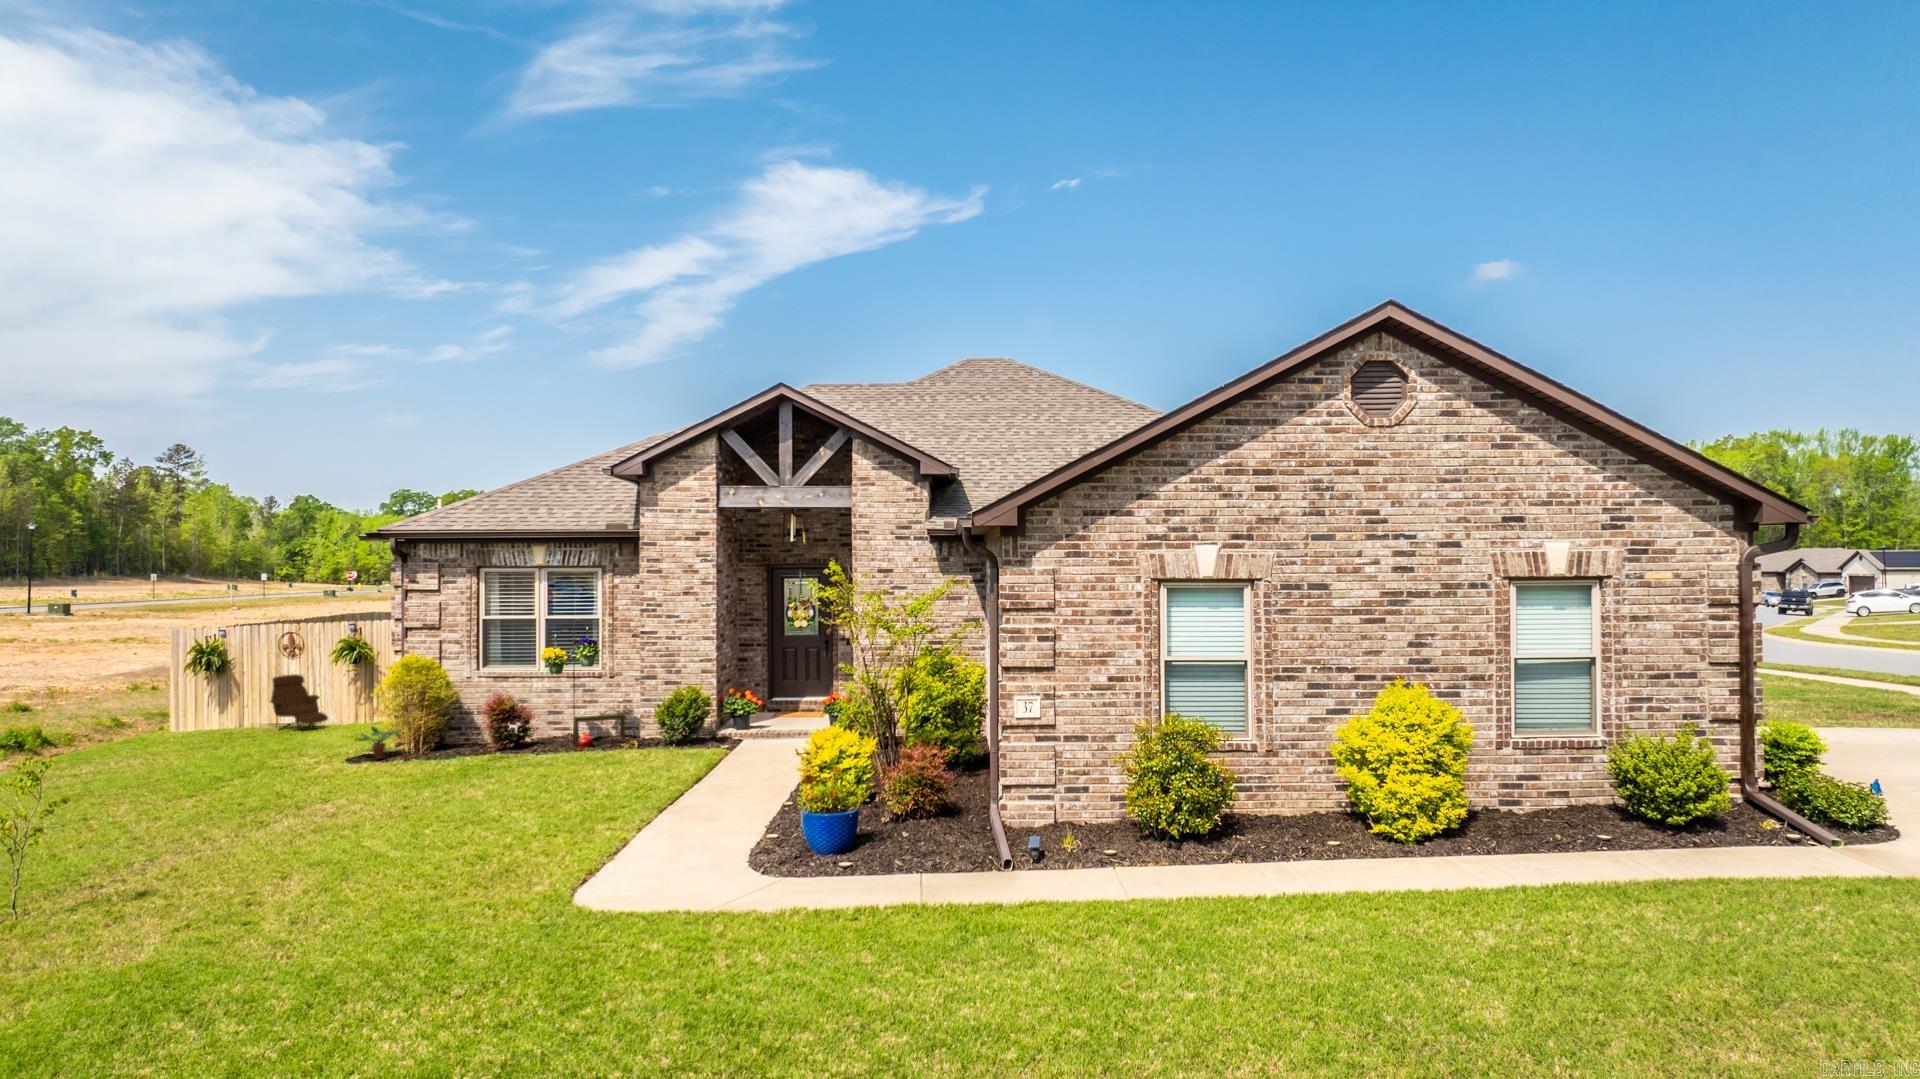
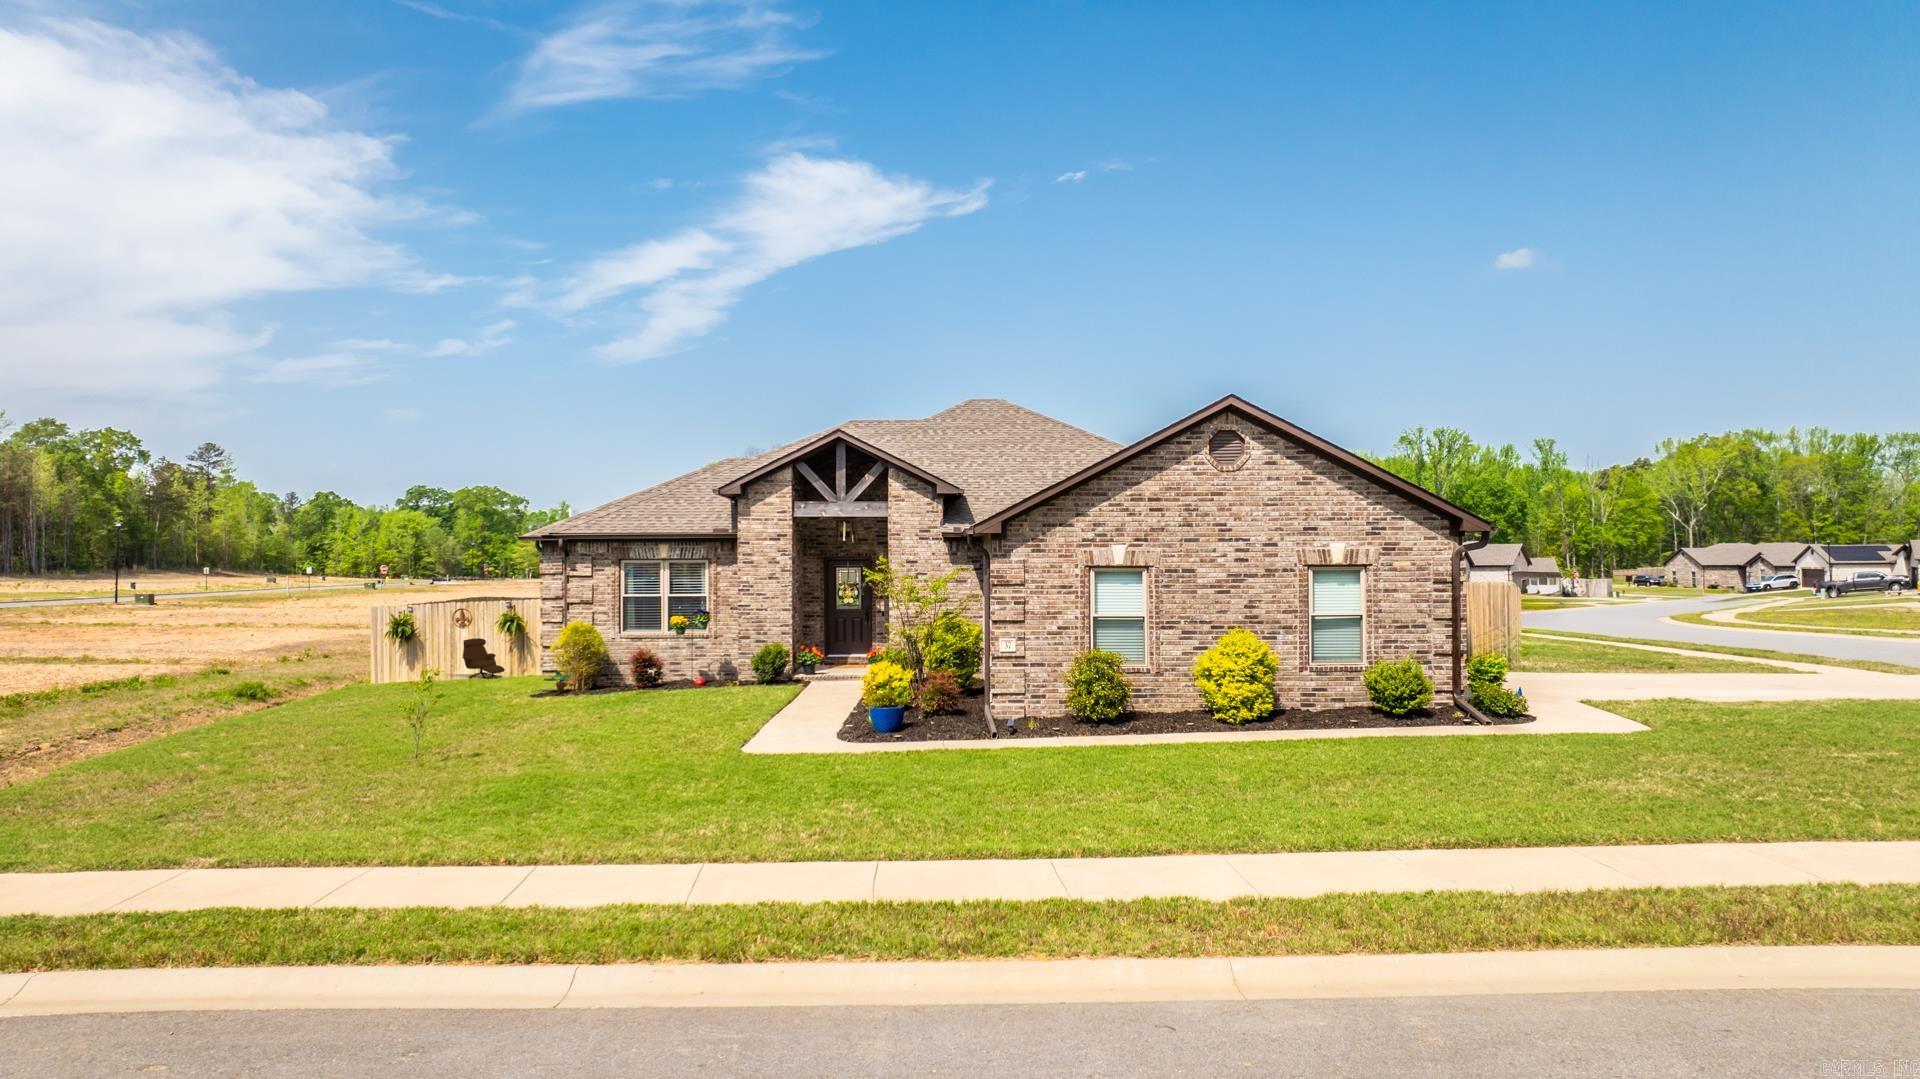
bench: present [573,713,625,746] -> none [691,663,728,686]

